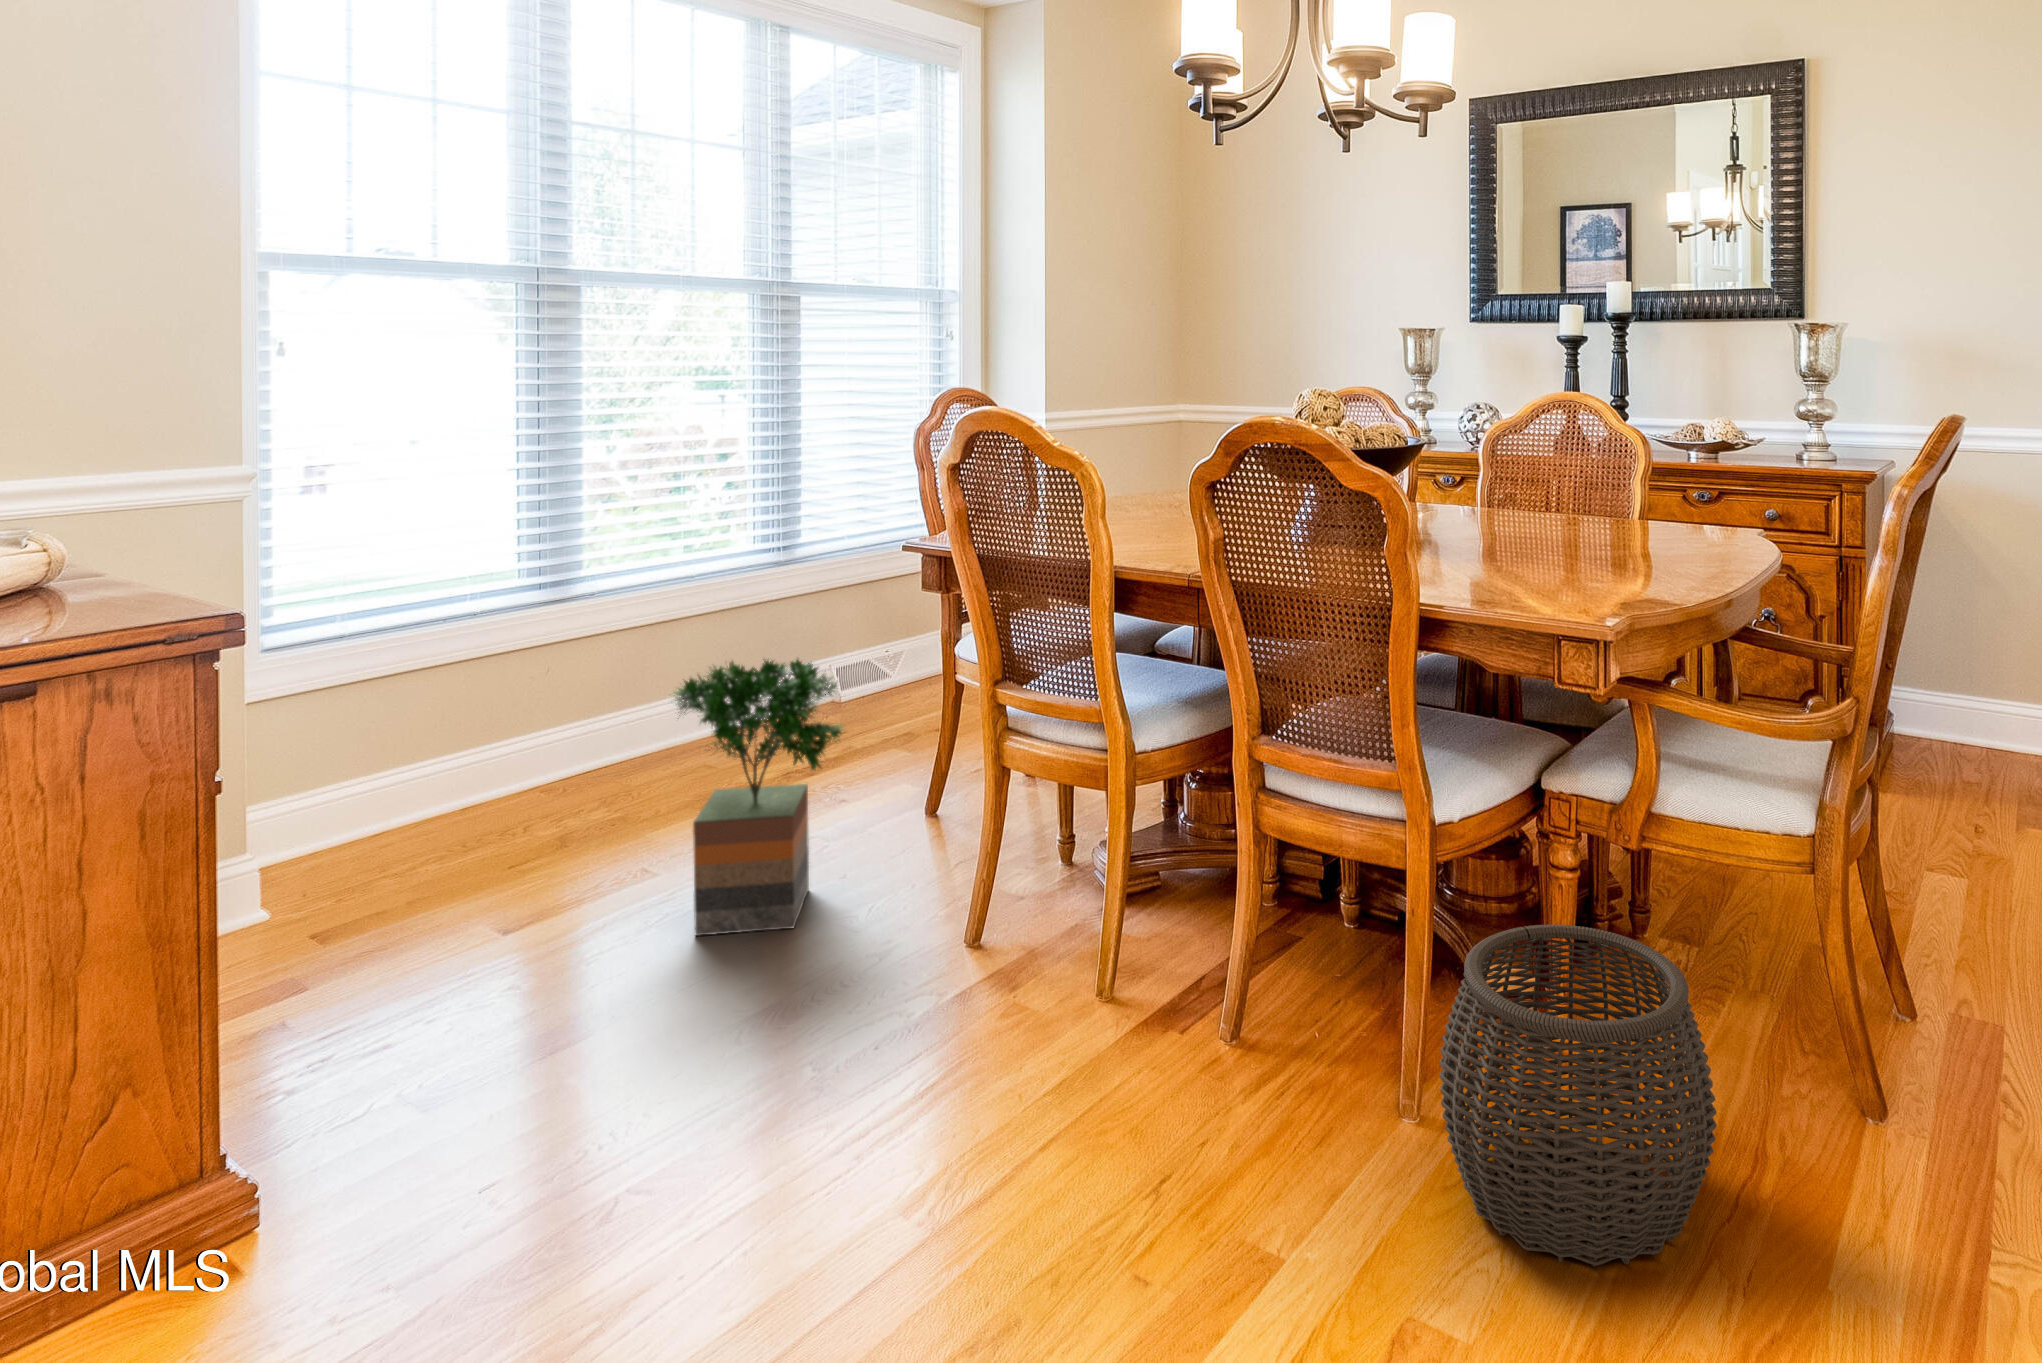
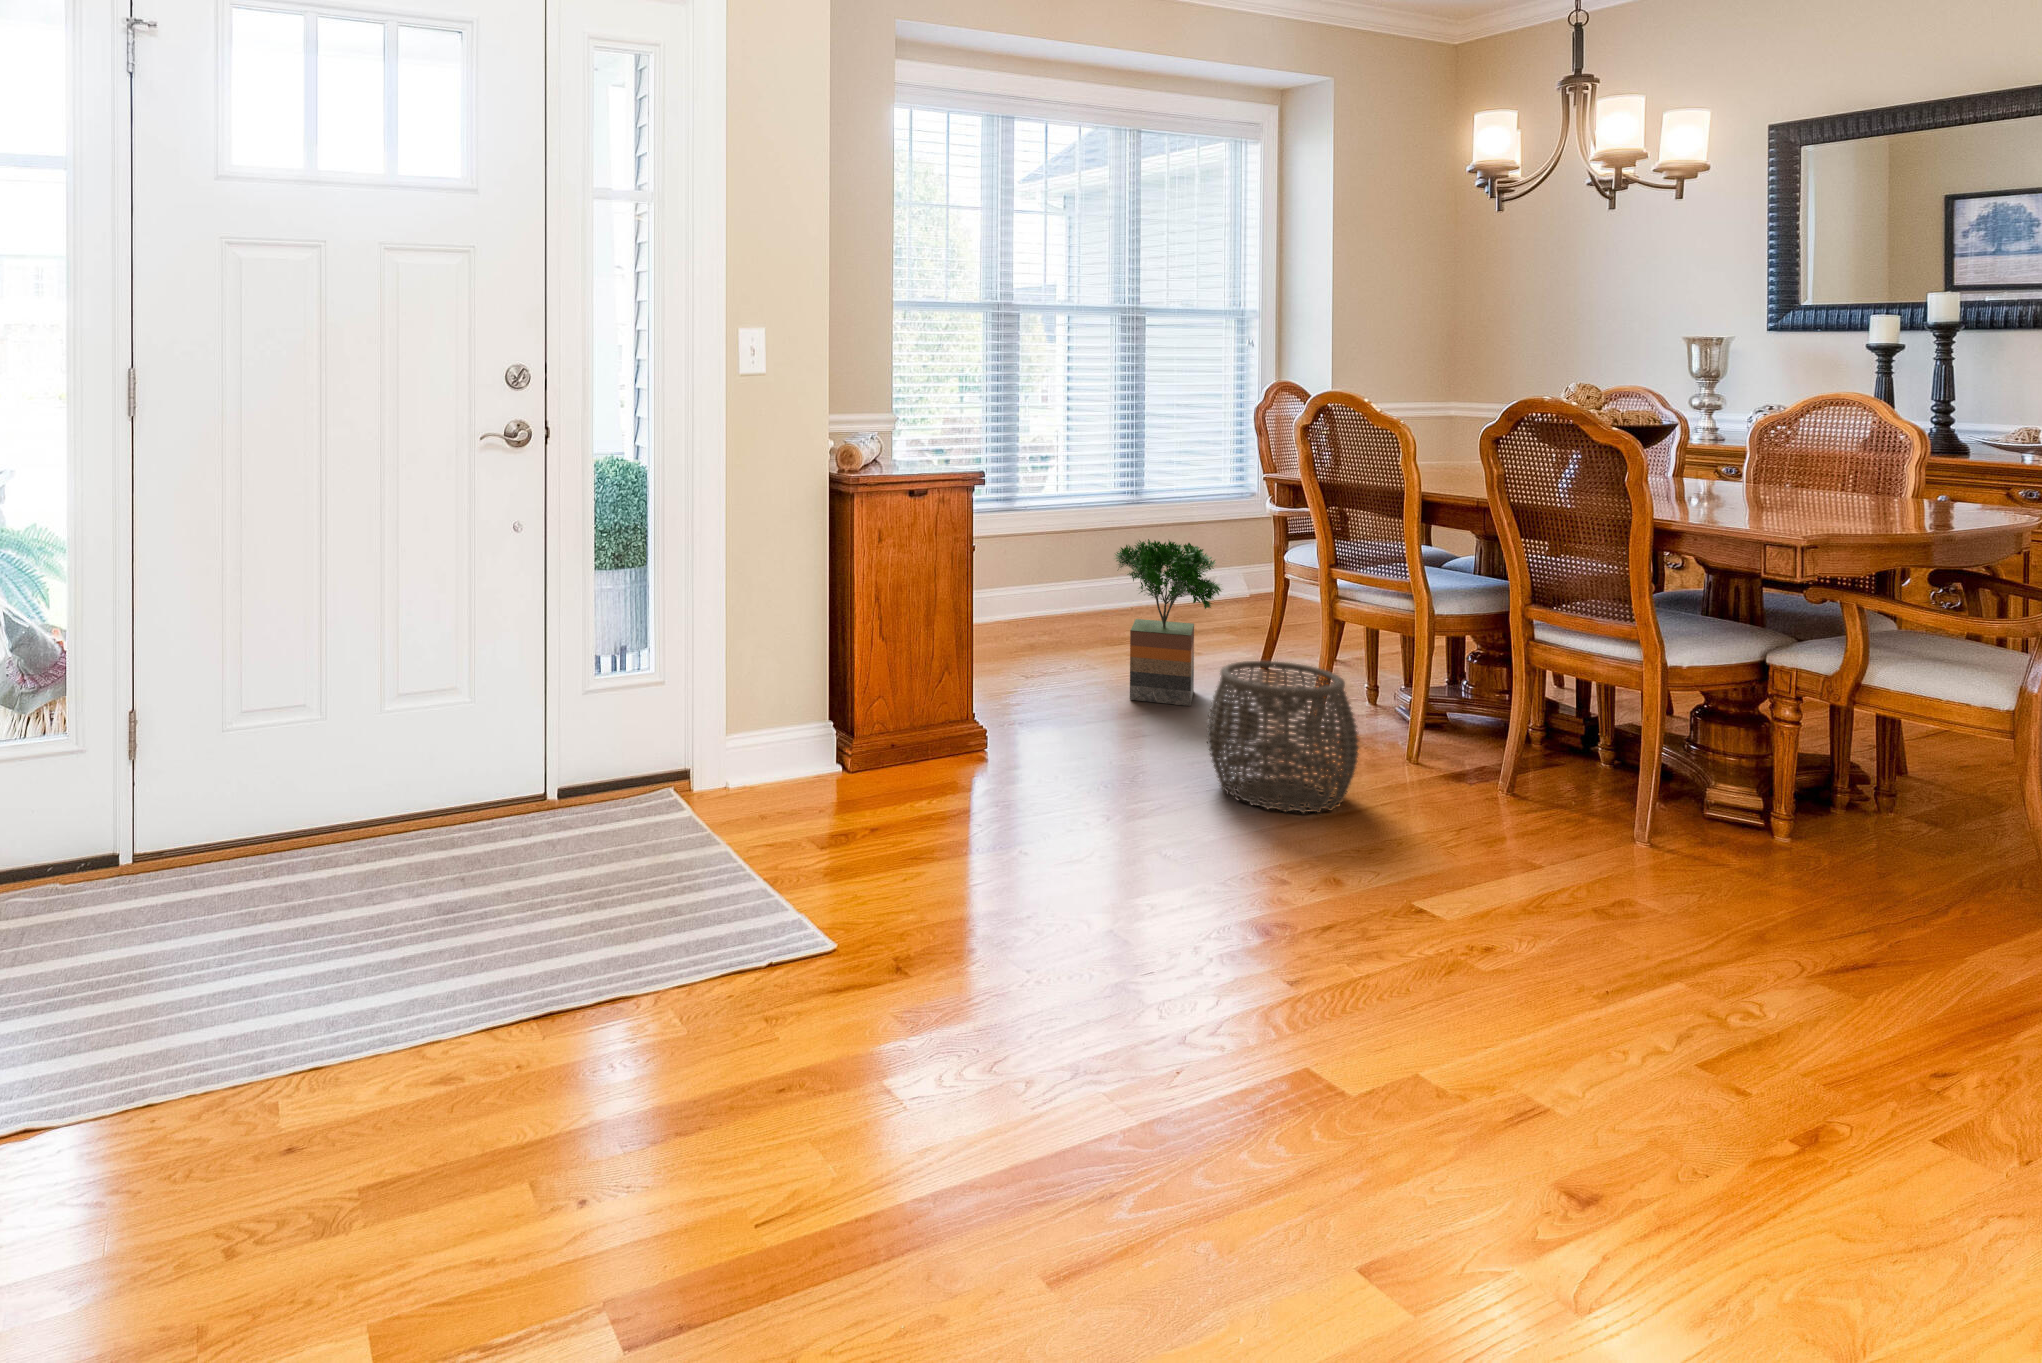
woven basket: present [1439,925,1717,1267] -> present [1207,661,1359,813]

